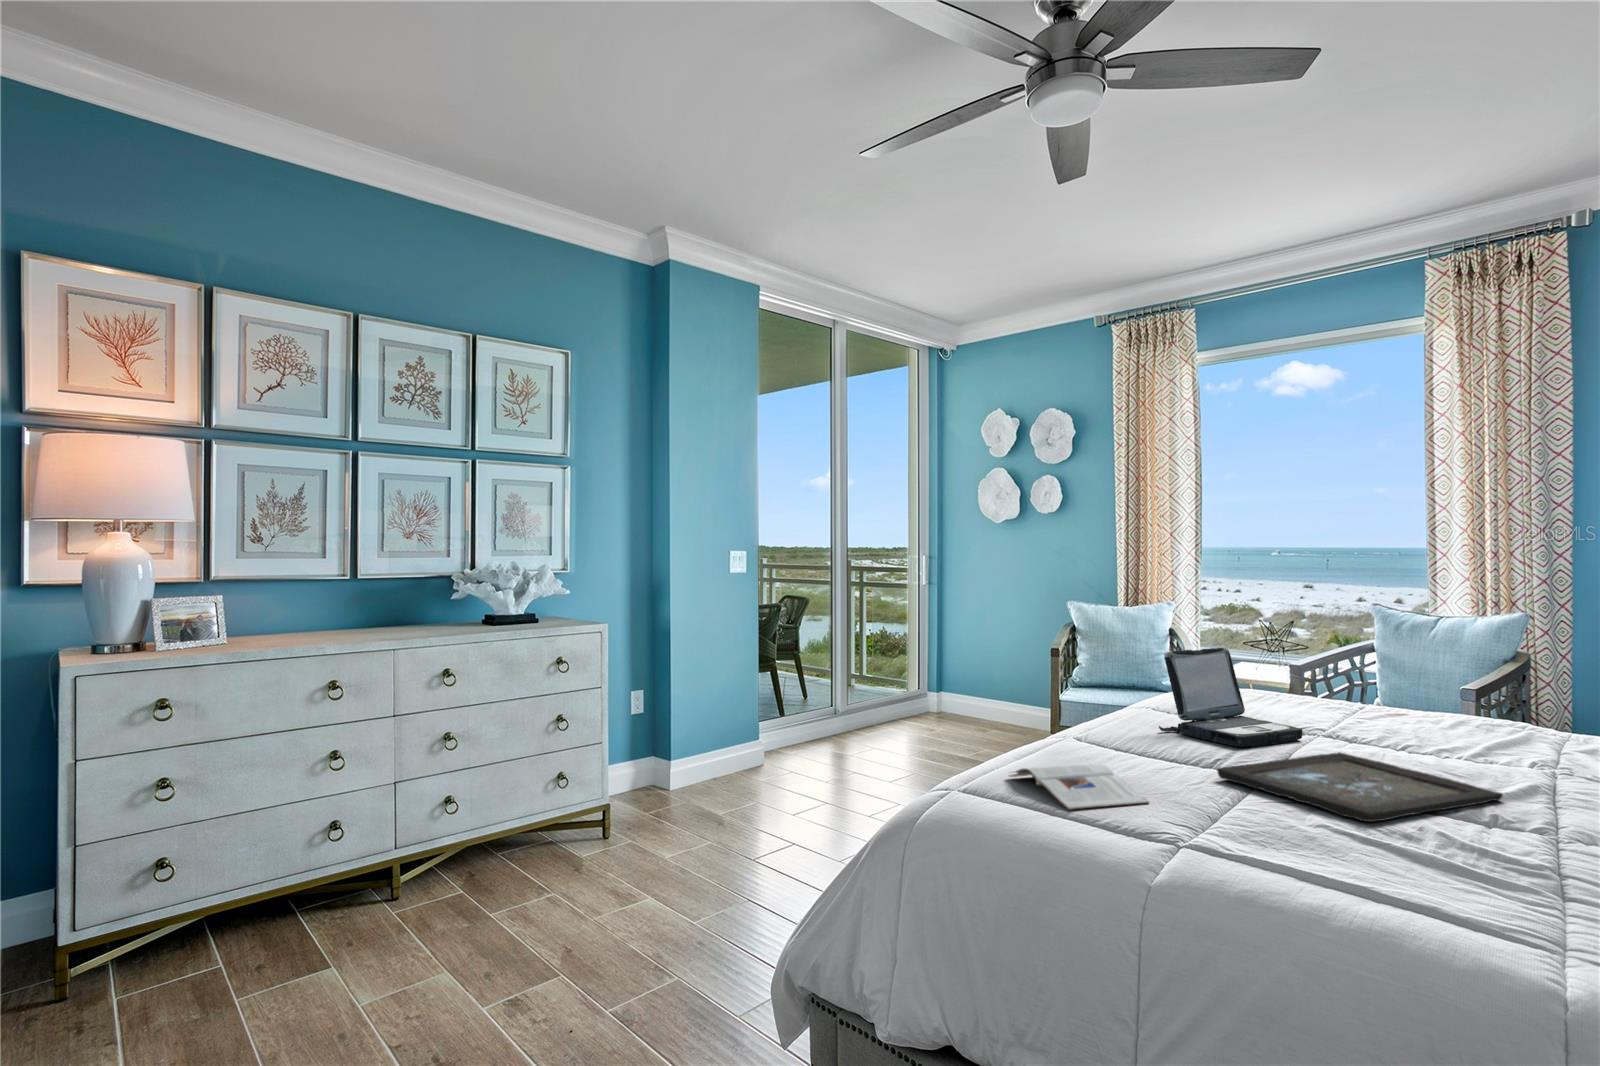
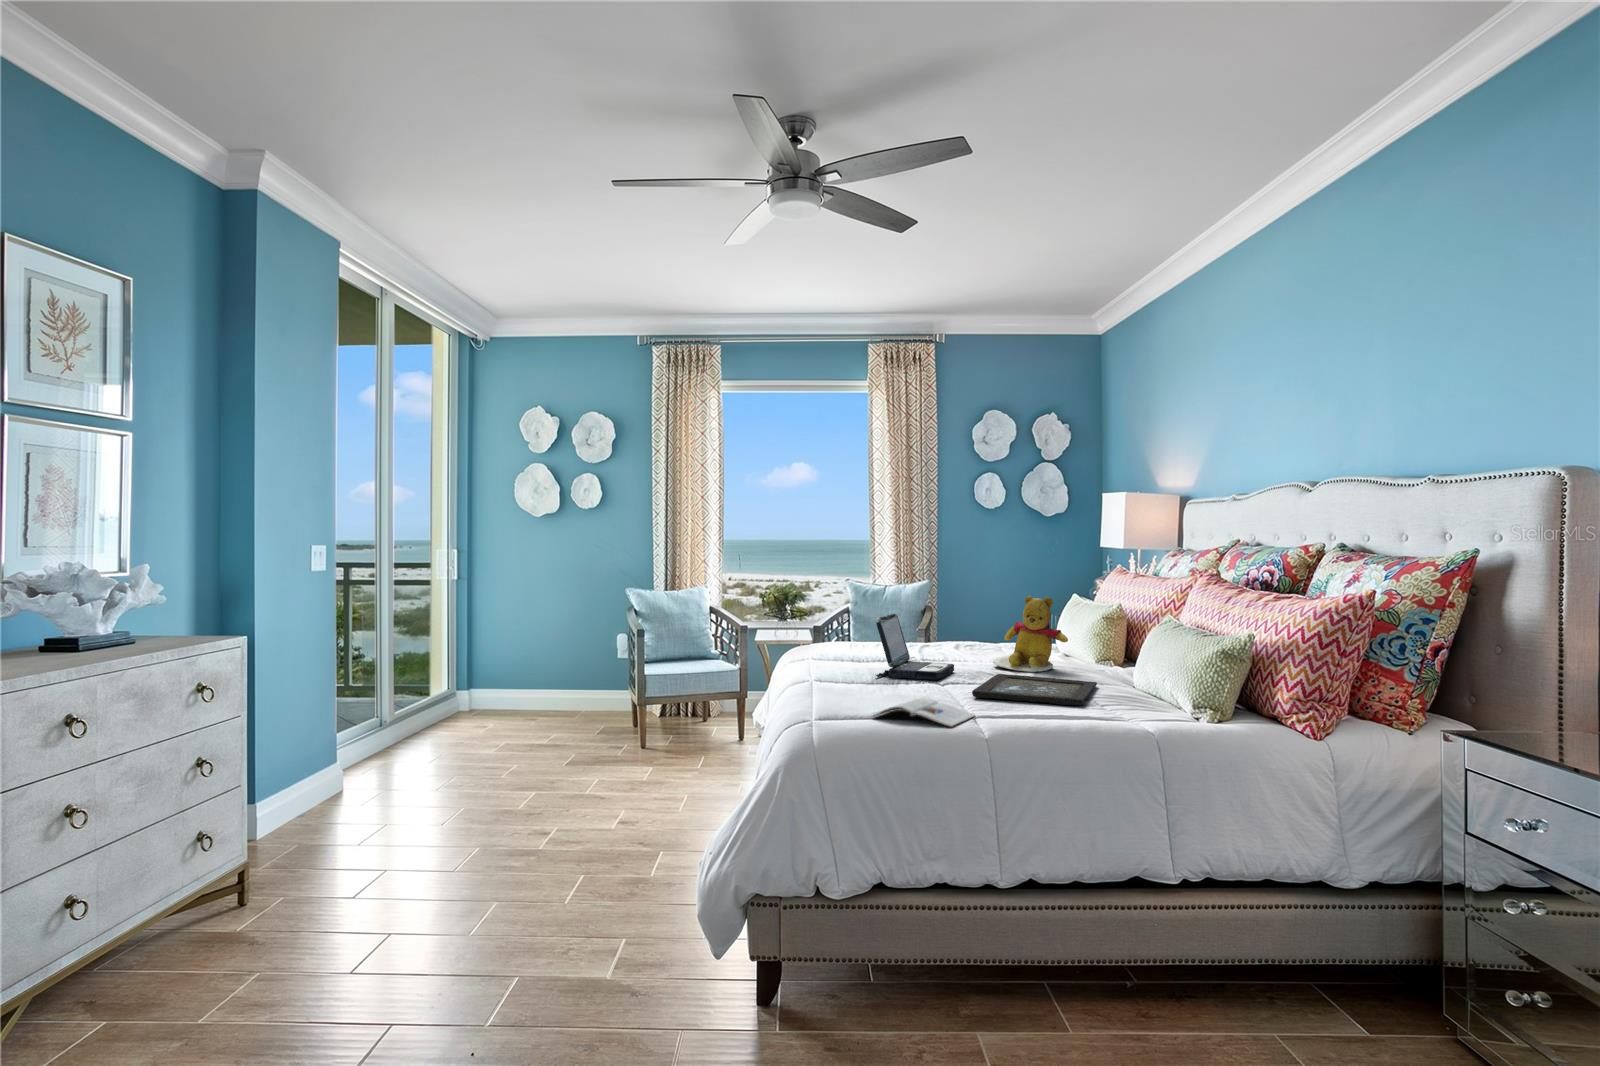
teddy bear: none [1390,636,1521,761] -> present [993,596,1068,672]

